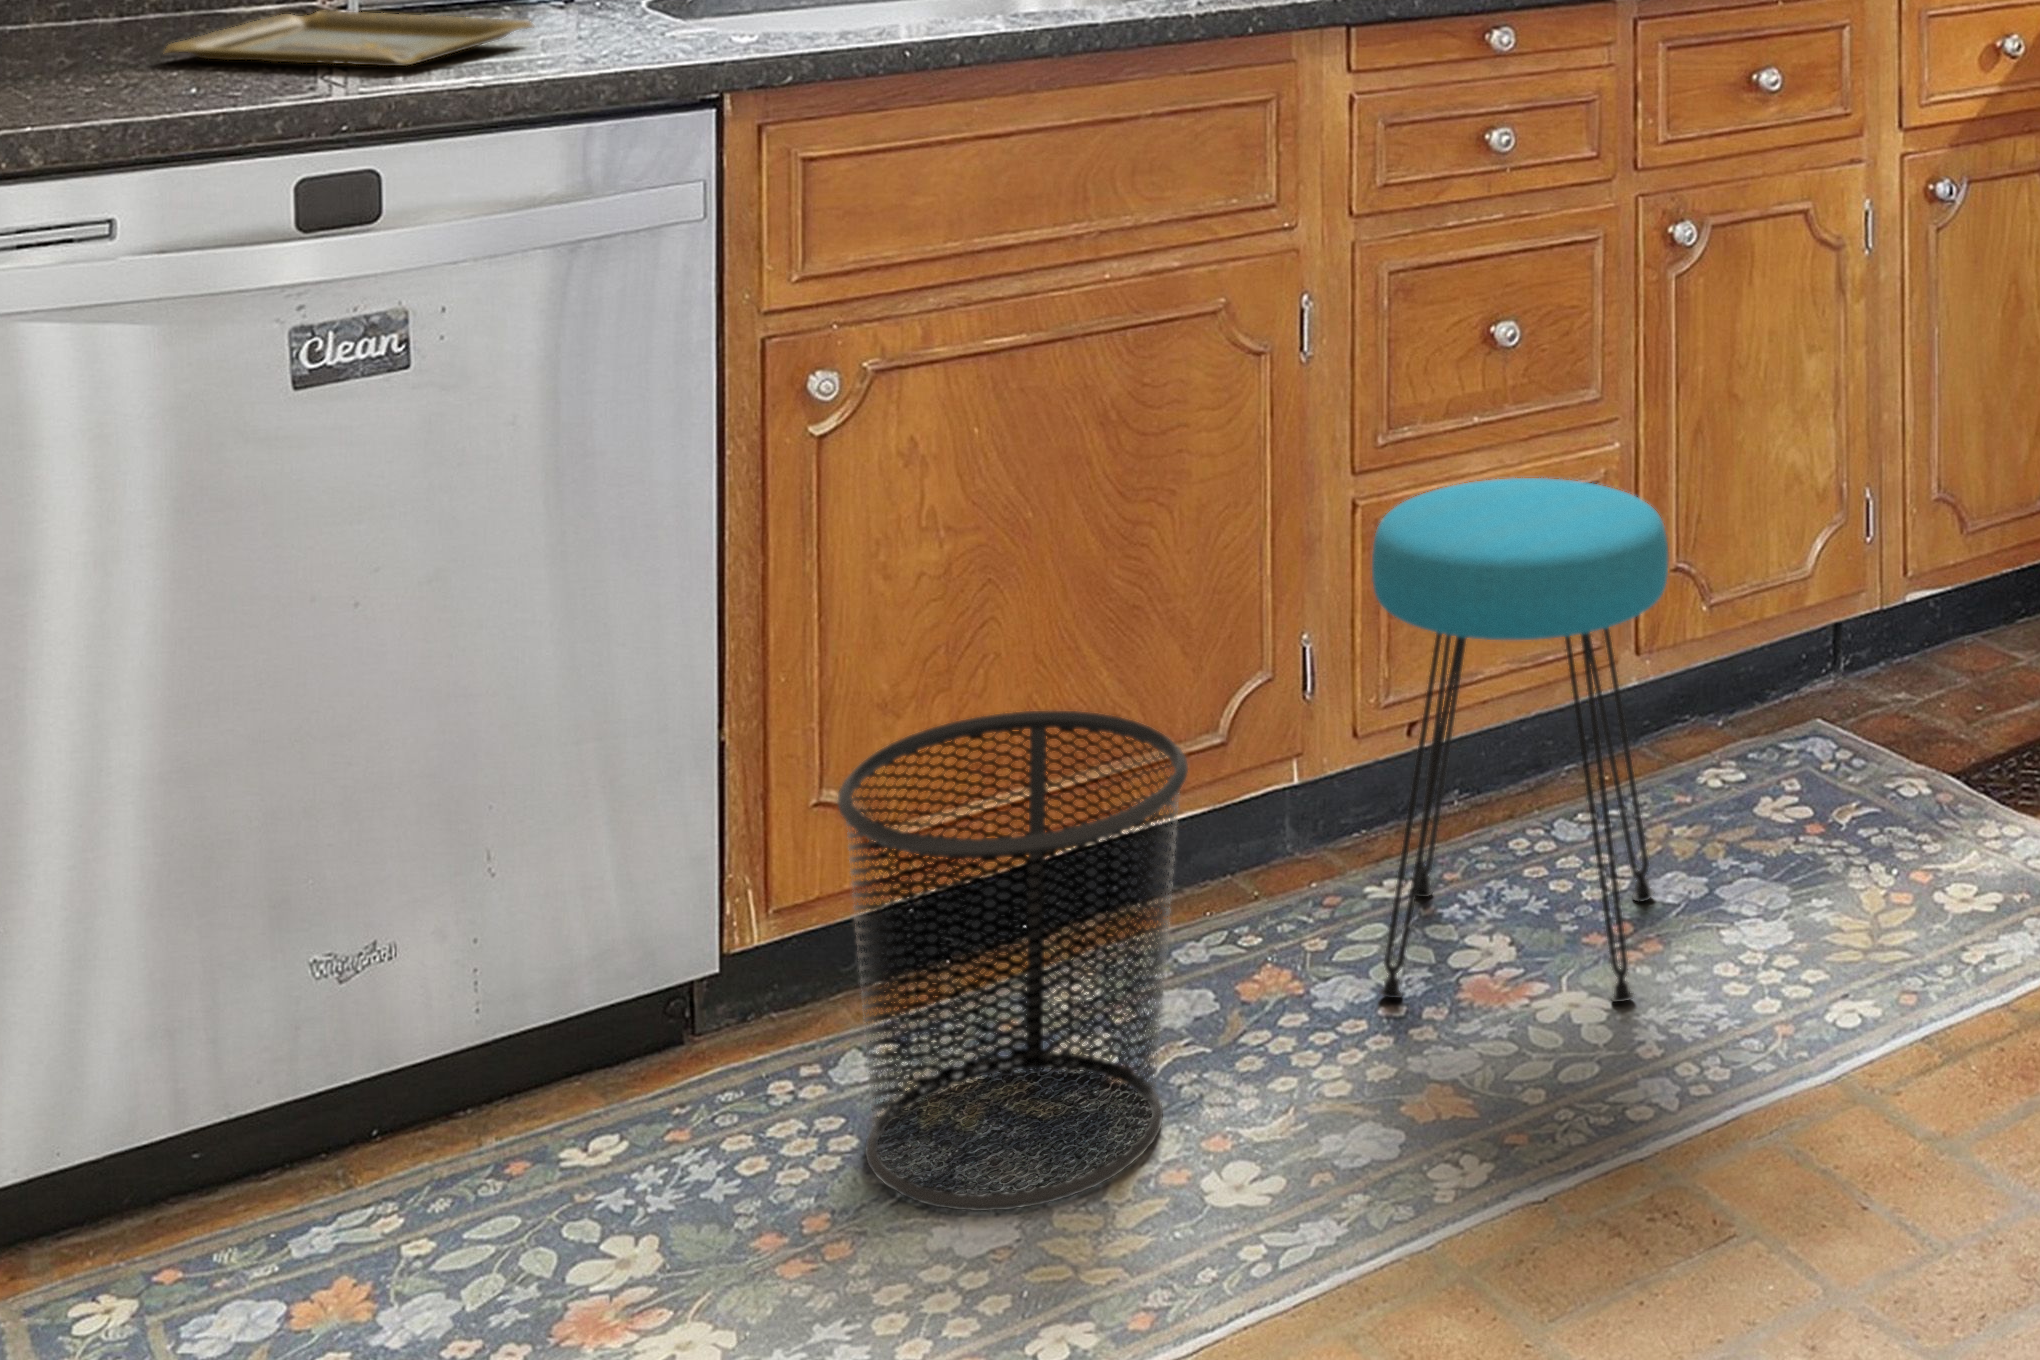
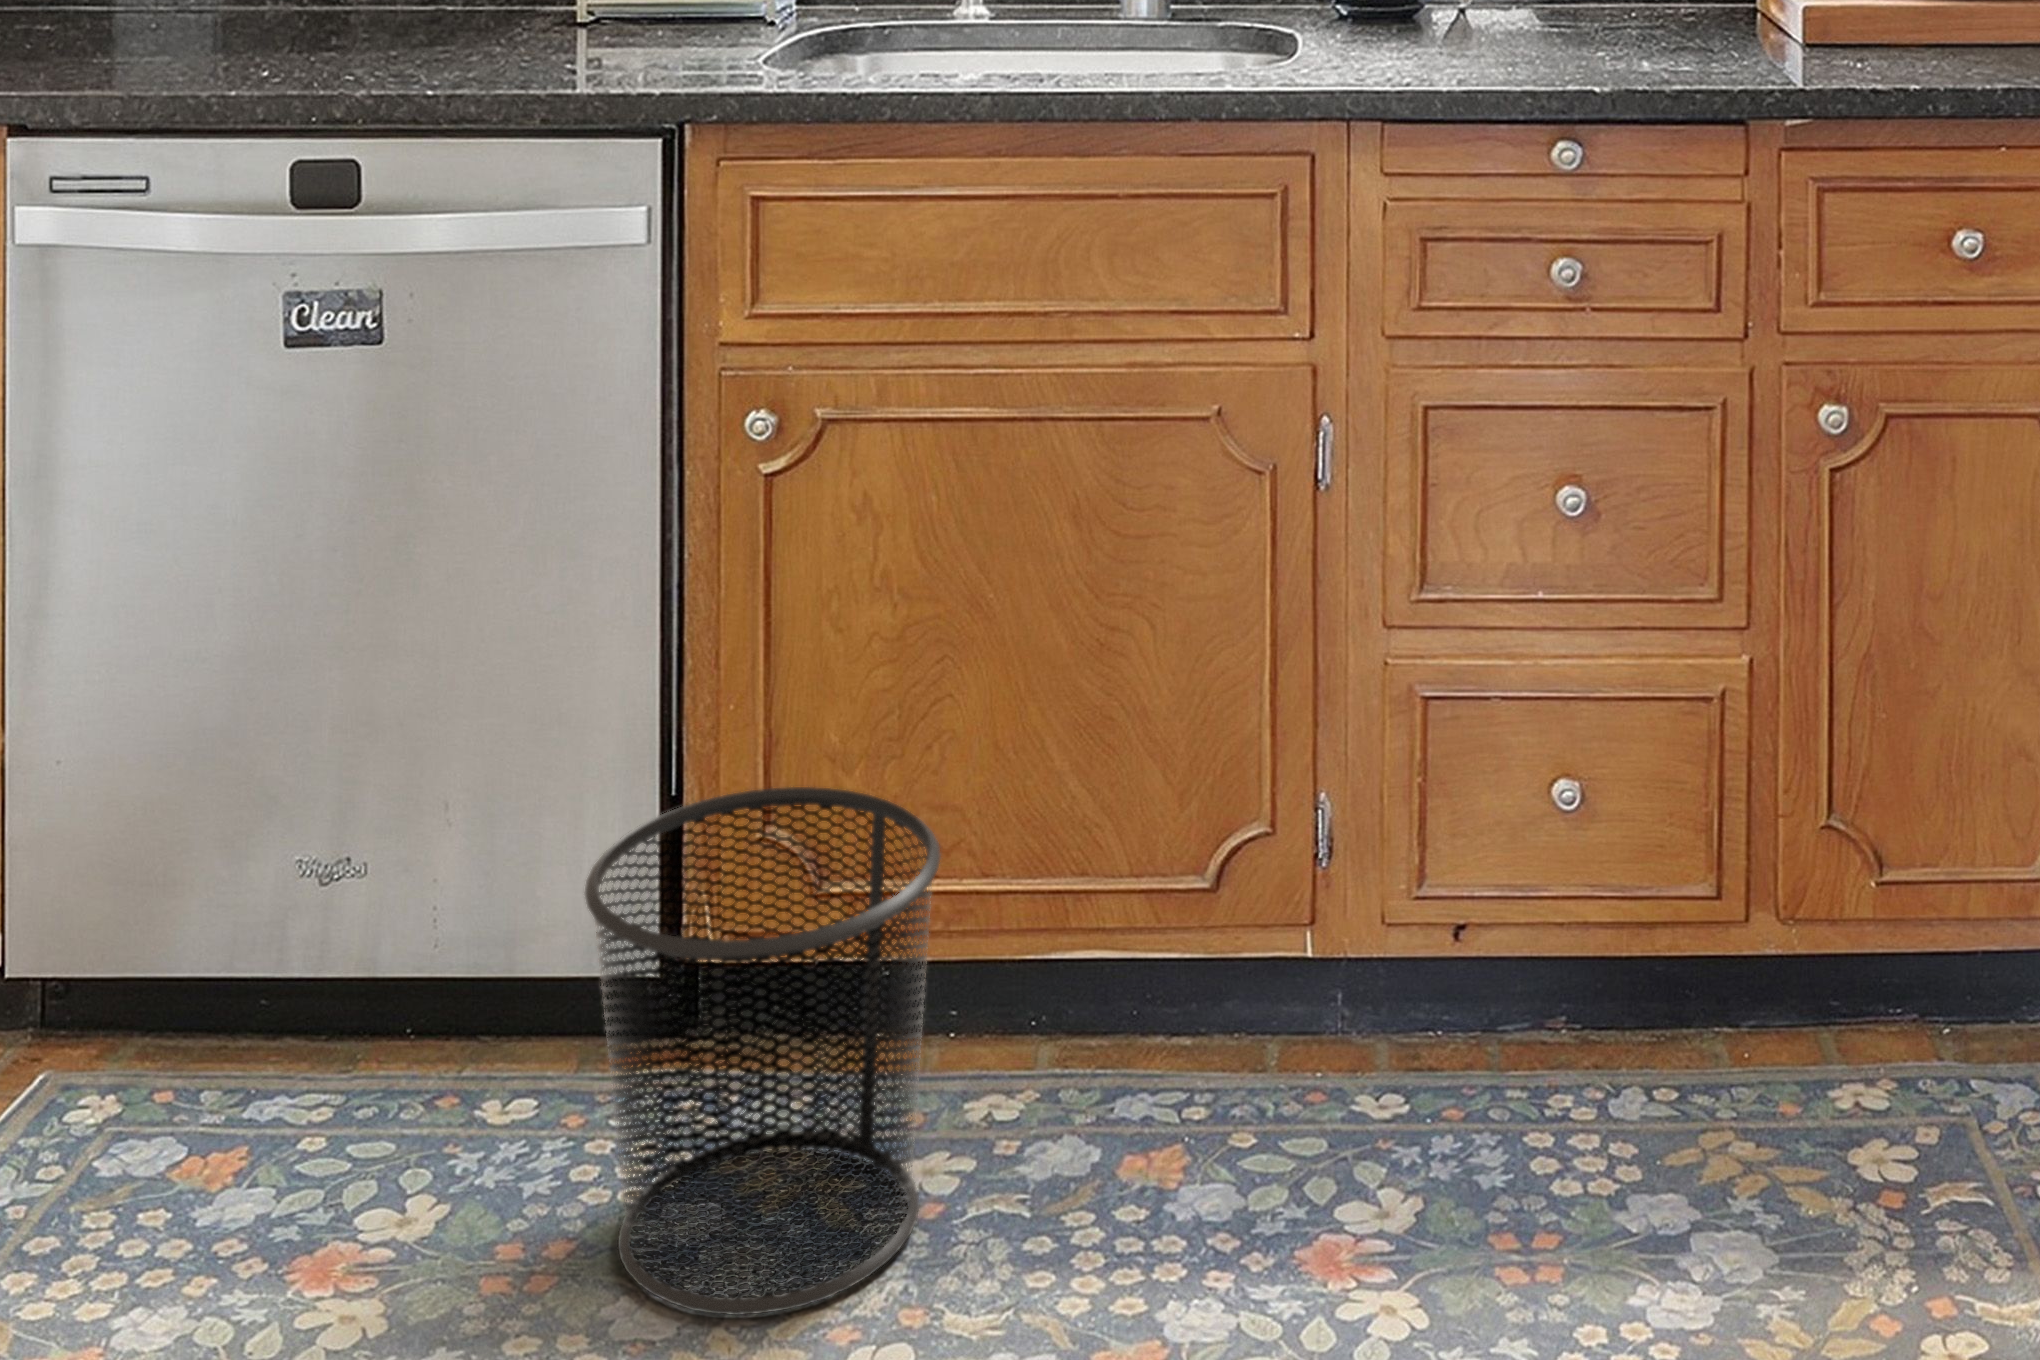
tray: present [165,11,534,66] -> none [351,12,615,75]
stool: present [1372,478,1668,1002] -> none [1214,654,1608,1317]

